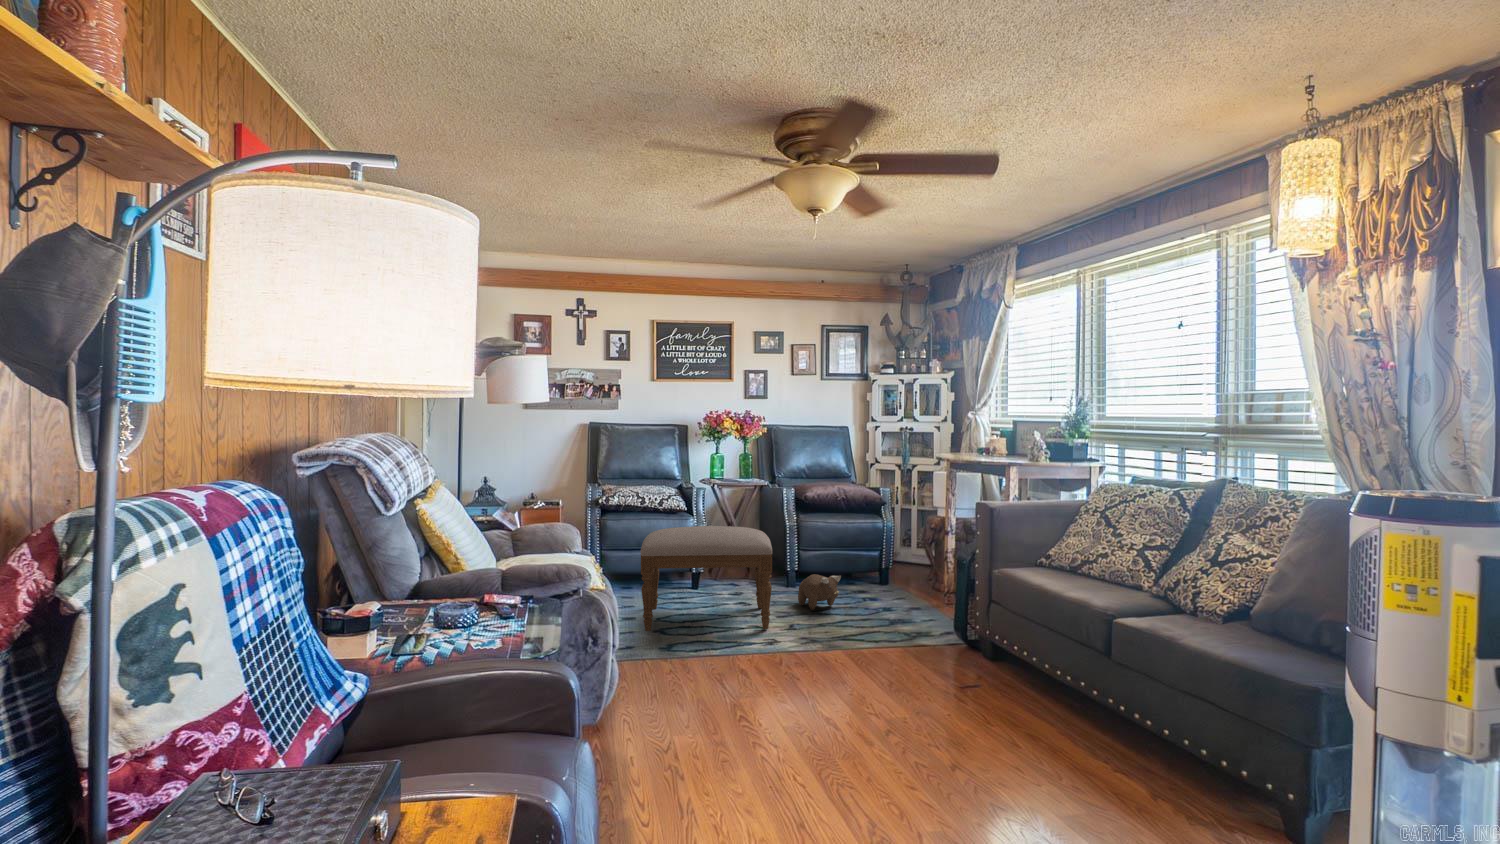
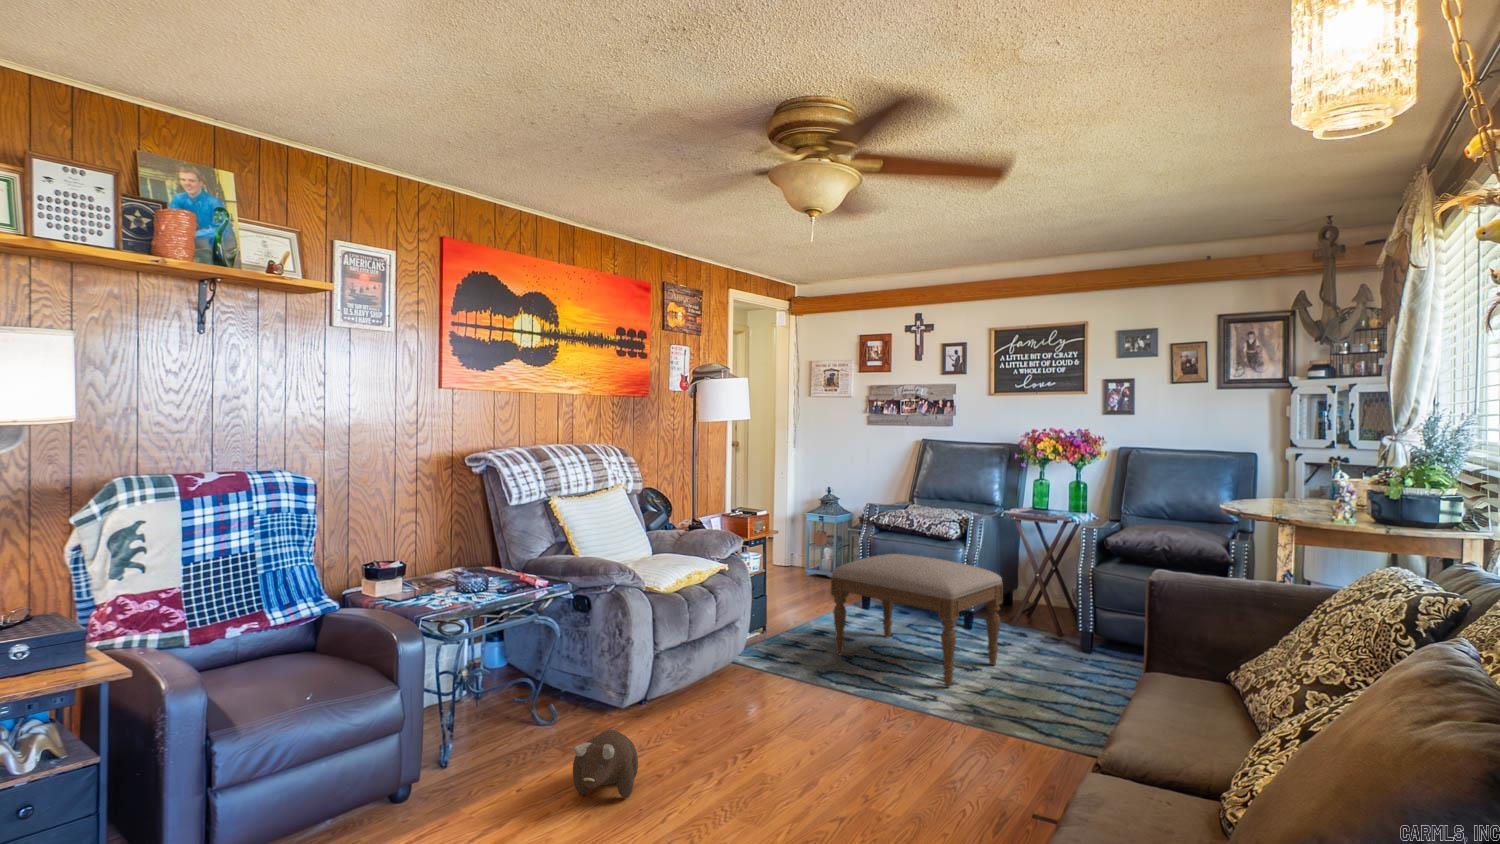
plush toy: present [798,574,841,610] -> present [573,730,638,798]

